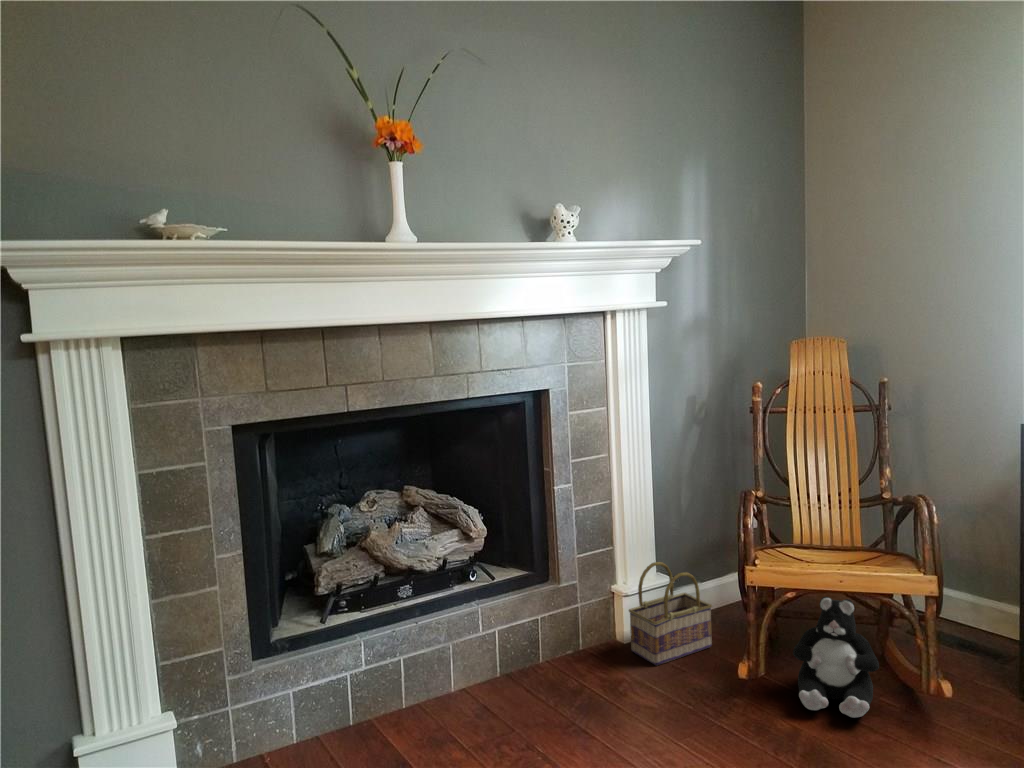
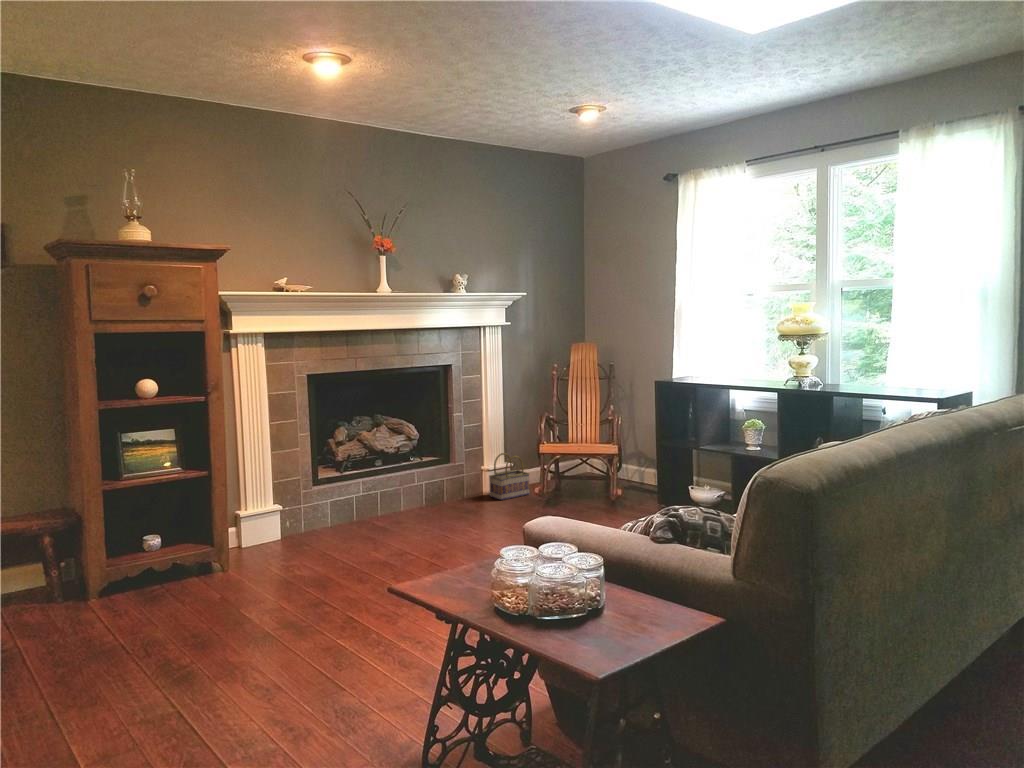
plush toy: present [793,597,879,718] -> none [562,461,598,510]

